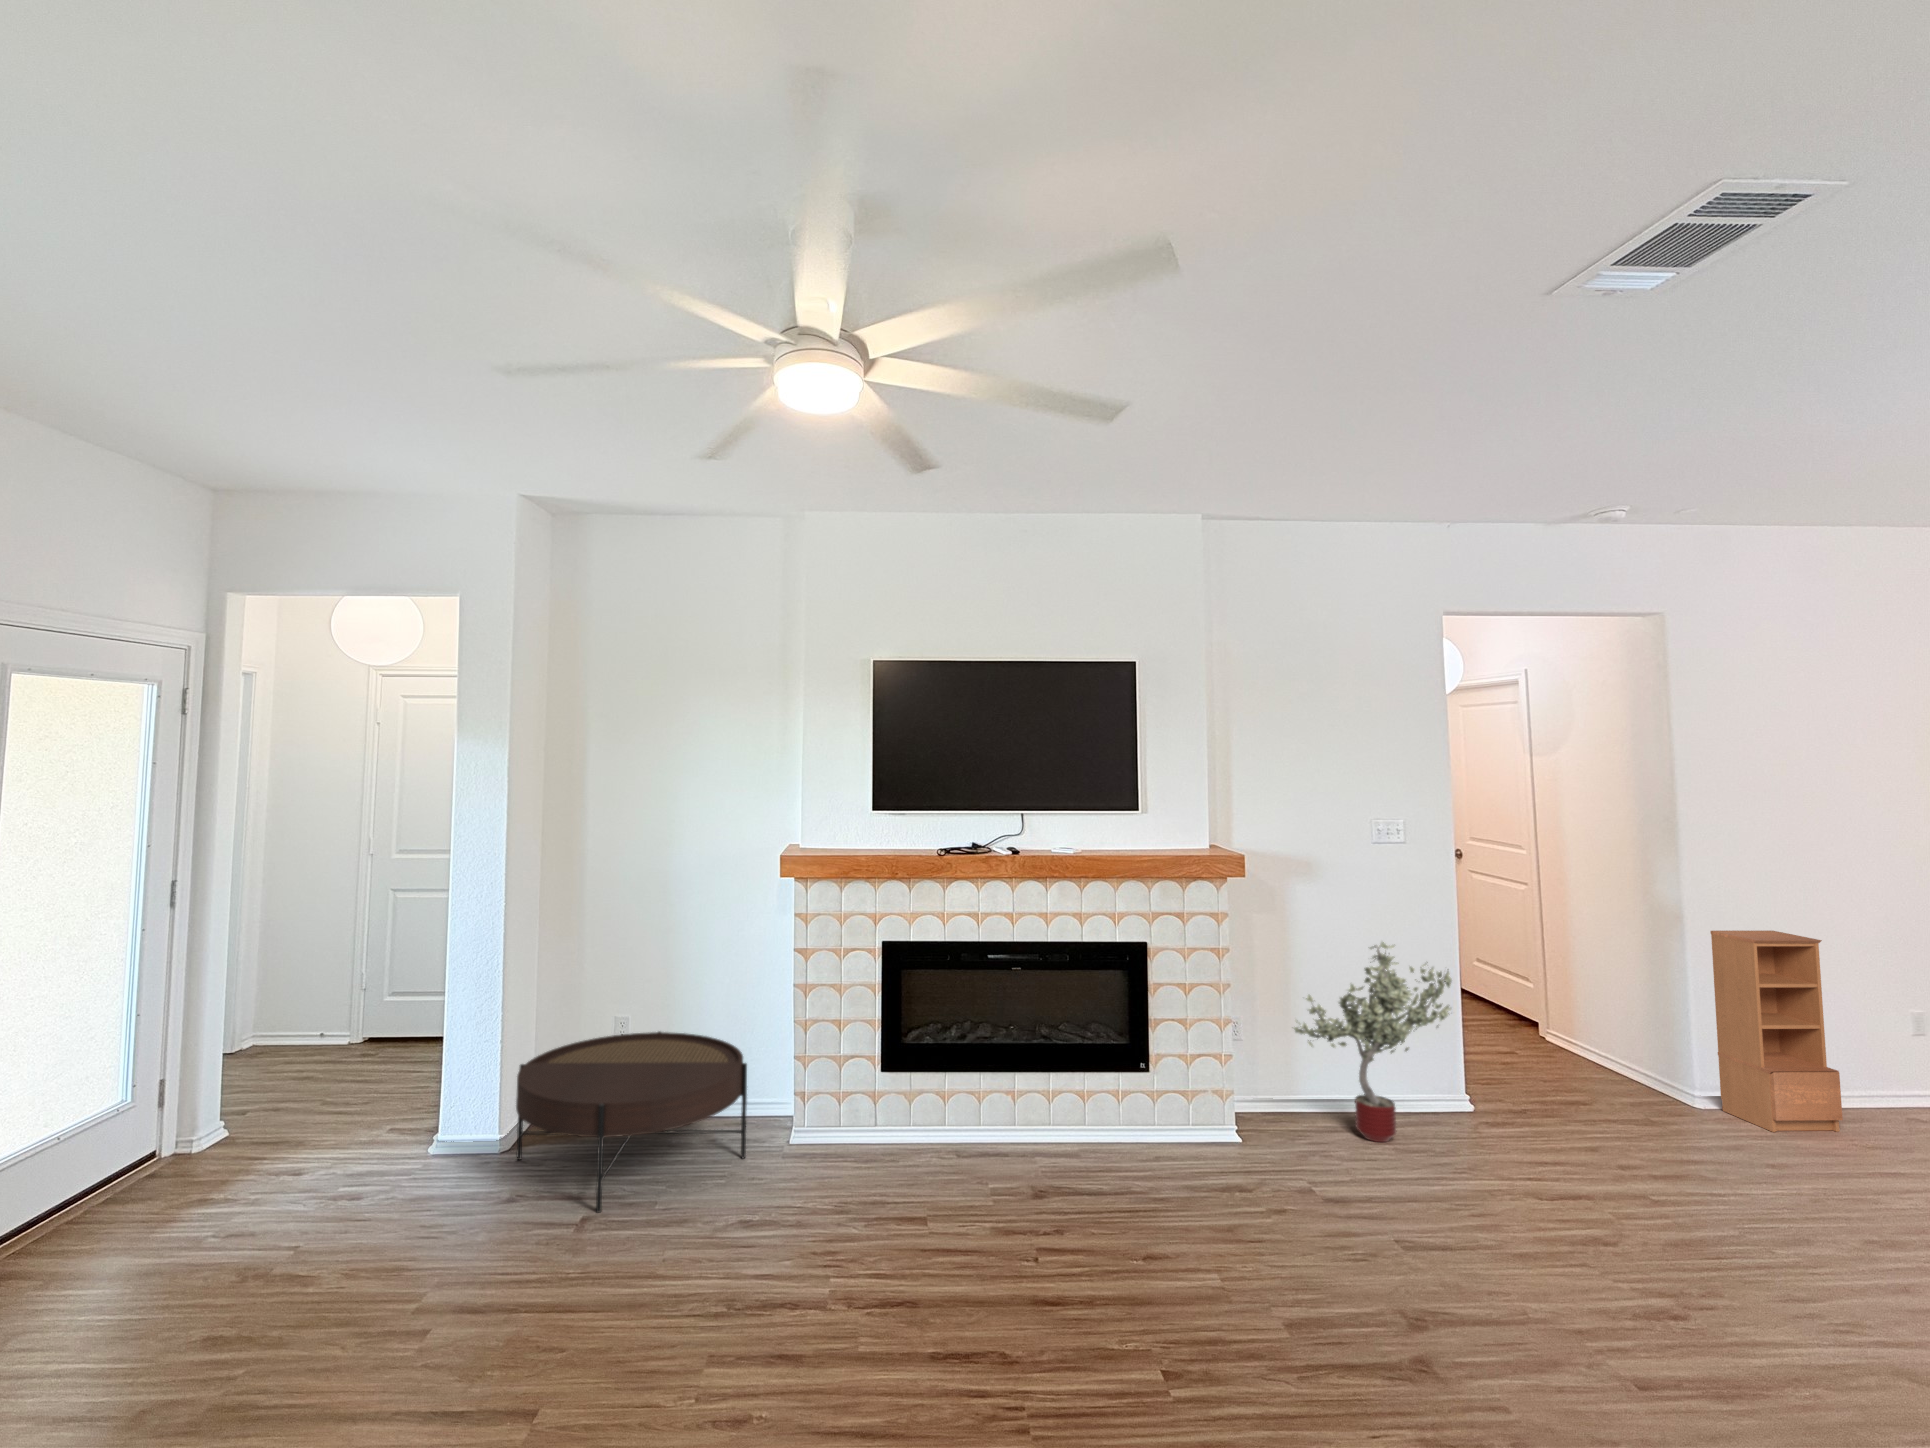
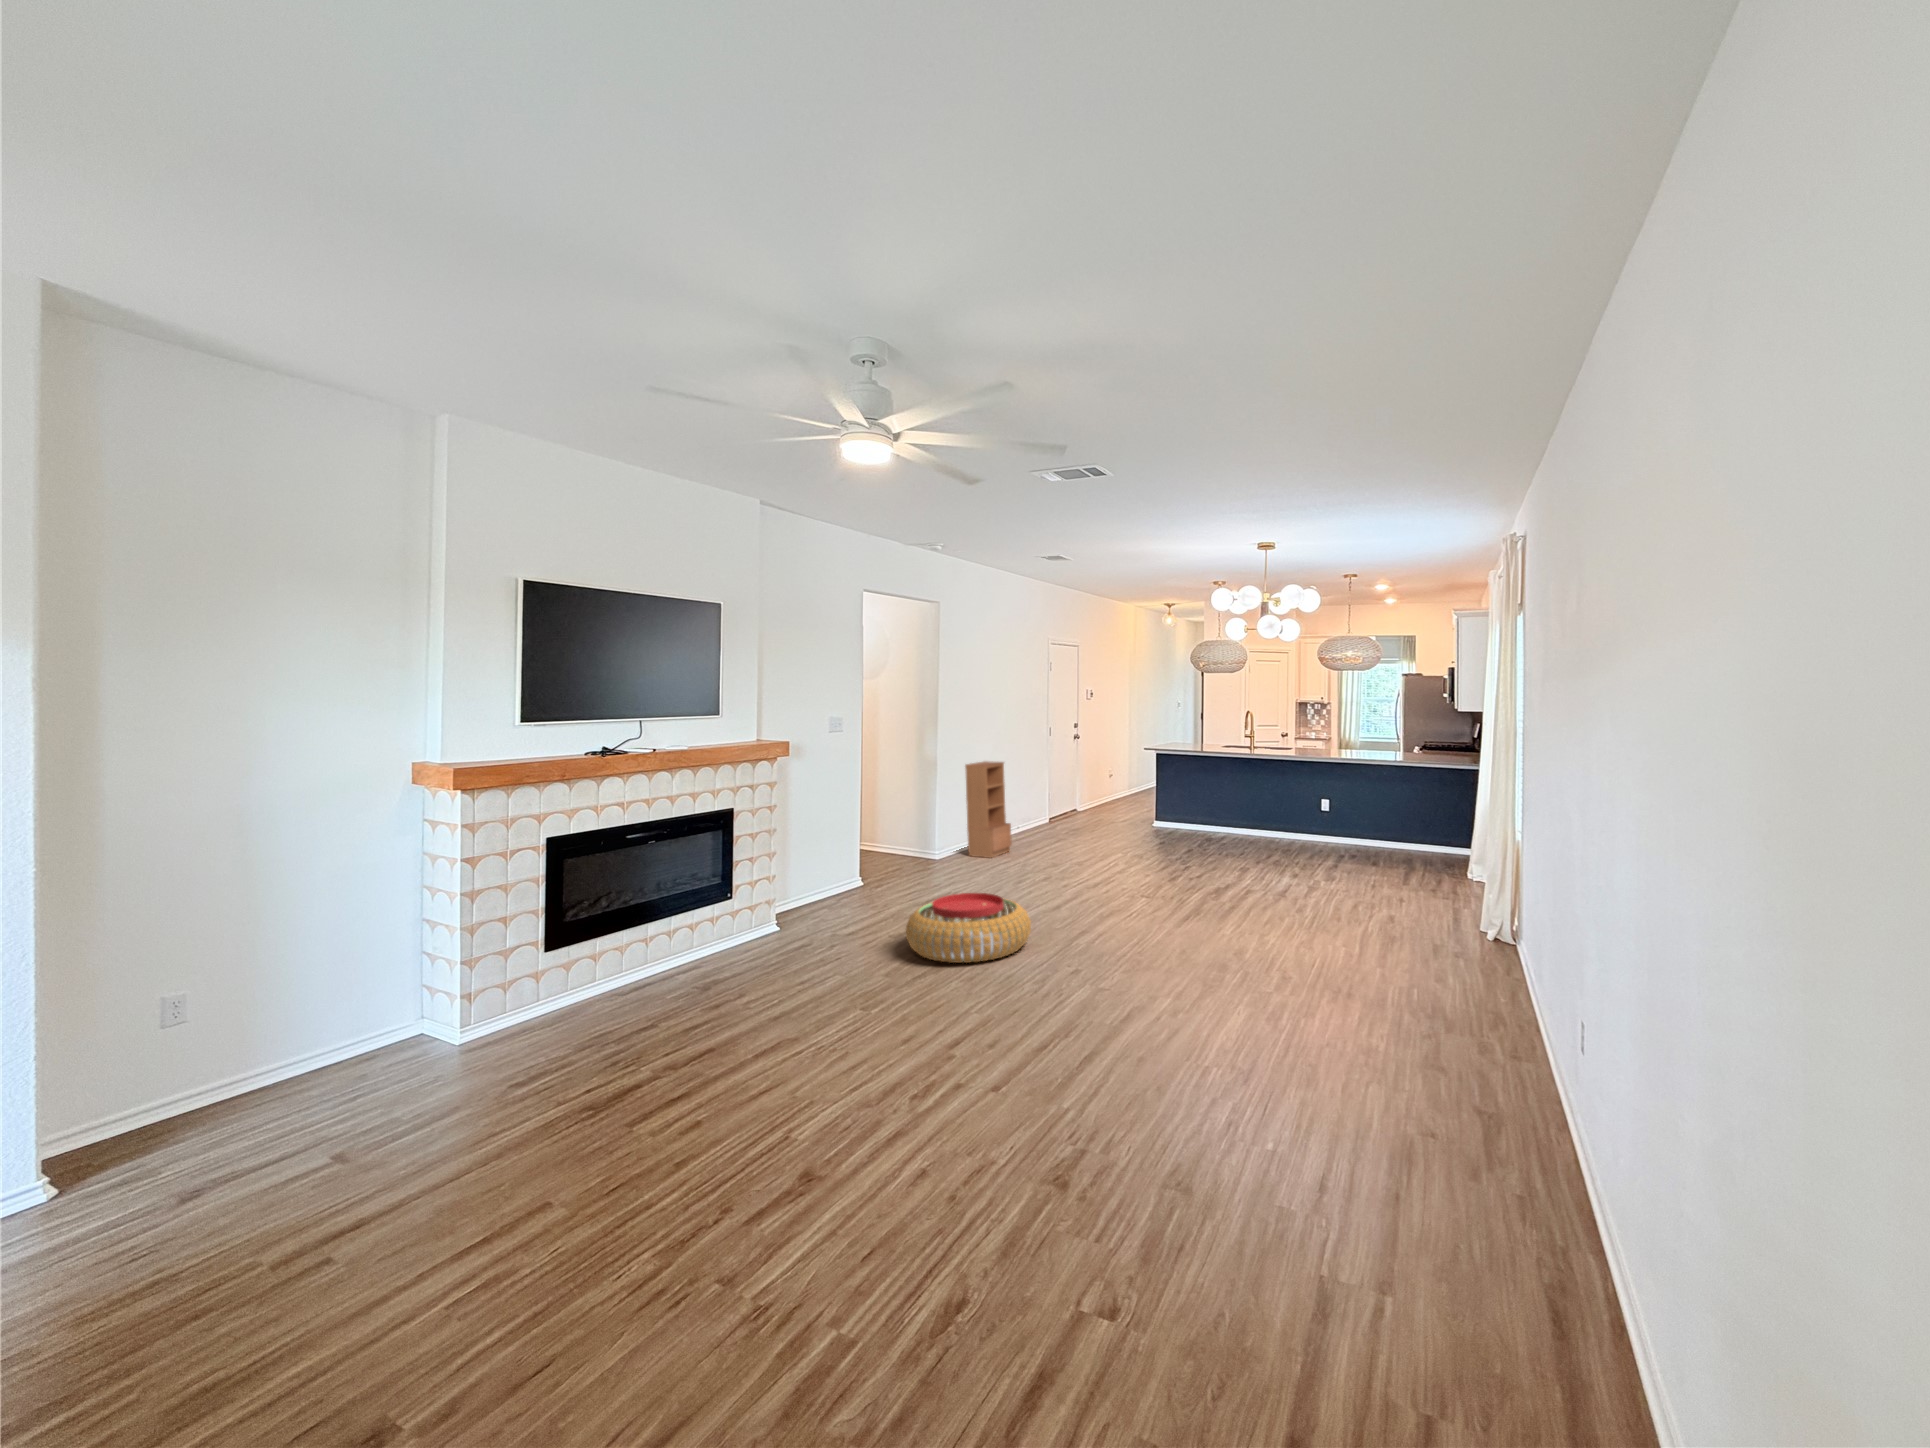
potted tree: present [1293,942,1452,1142] -> none [812,787,891,908]
coffee table: present [516,1031,747,1213] -> none [120,971,443,1176]
pouf: none [1319,1187,1600,1375] -> present [906,893,1031,963]

